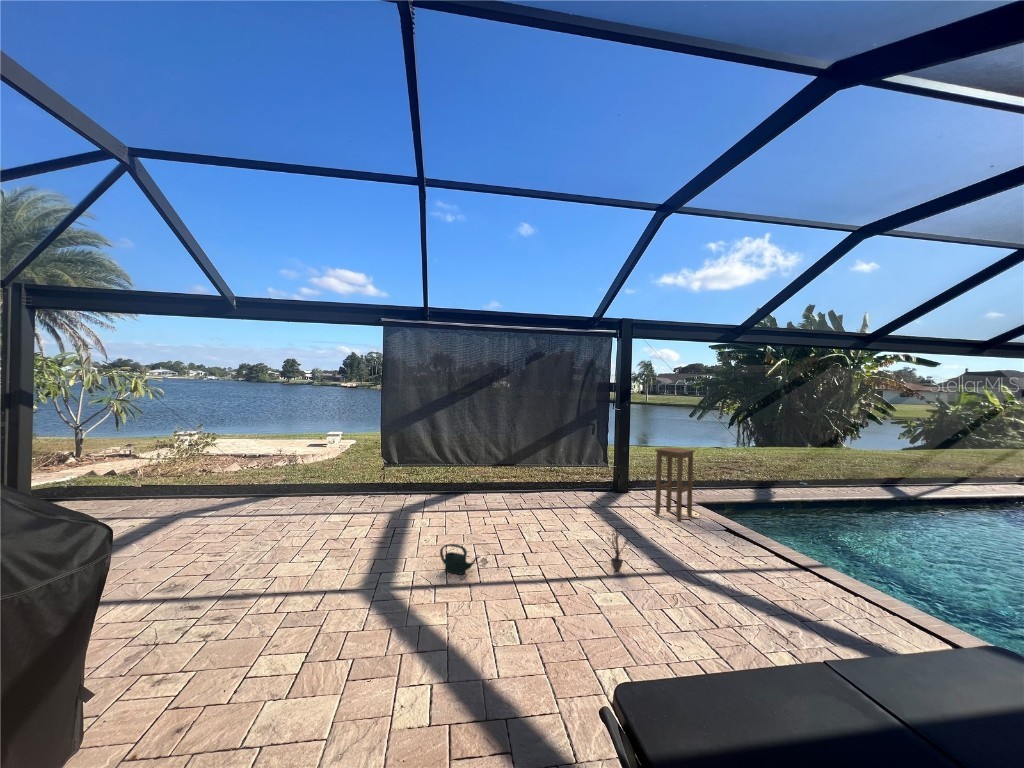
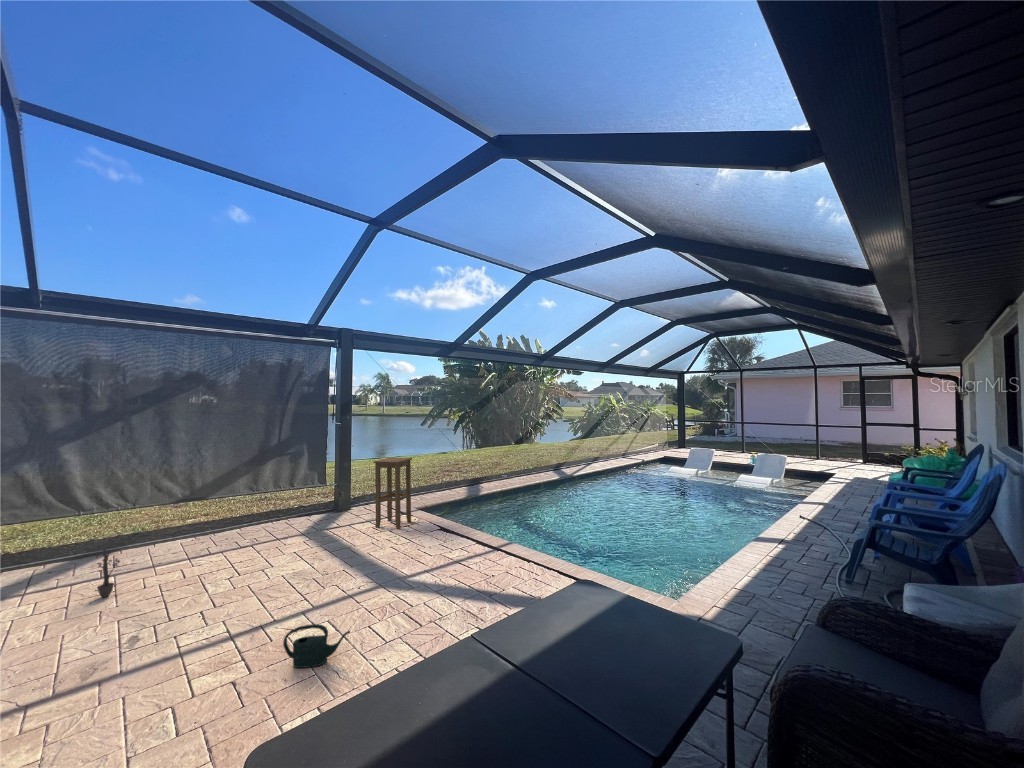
decorative plant: present [605,527,629,571] -> present [95,549,120,597]
watering can: present [440,544,480,574] -> present [283,624,350,668]

